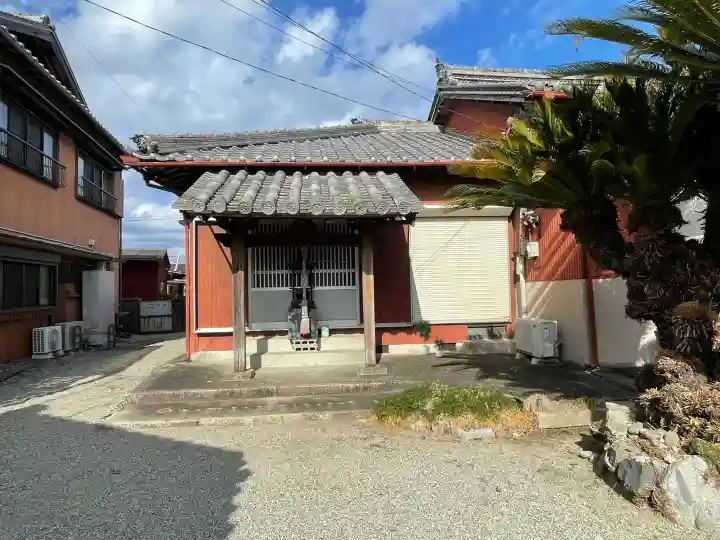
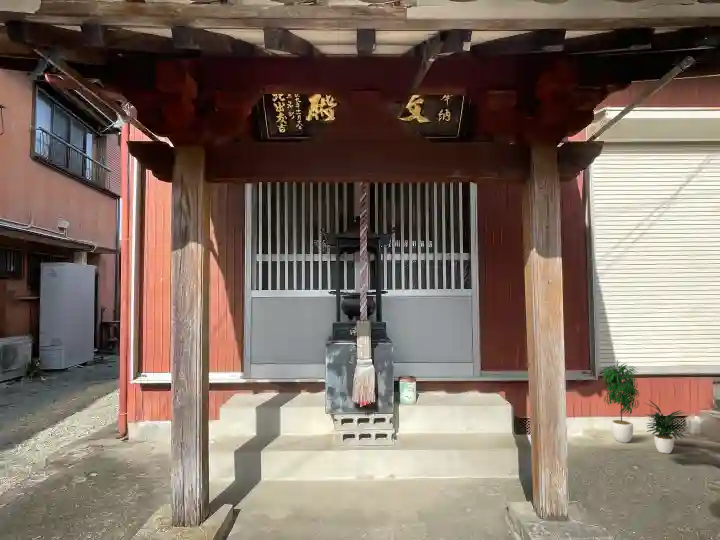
bench: present [72,324,116,351] -> none [8,340,78,382]

